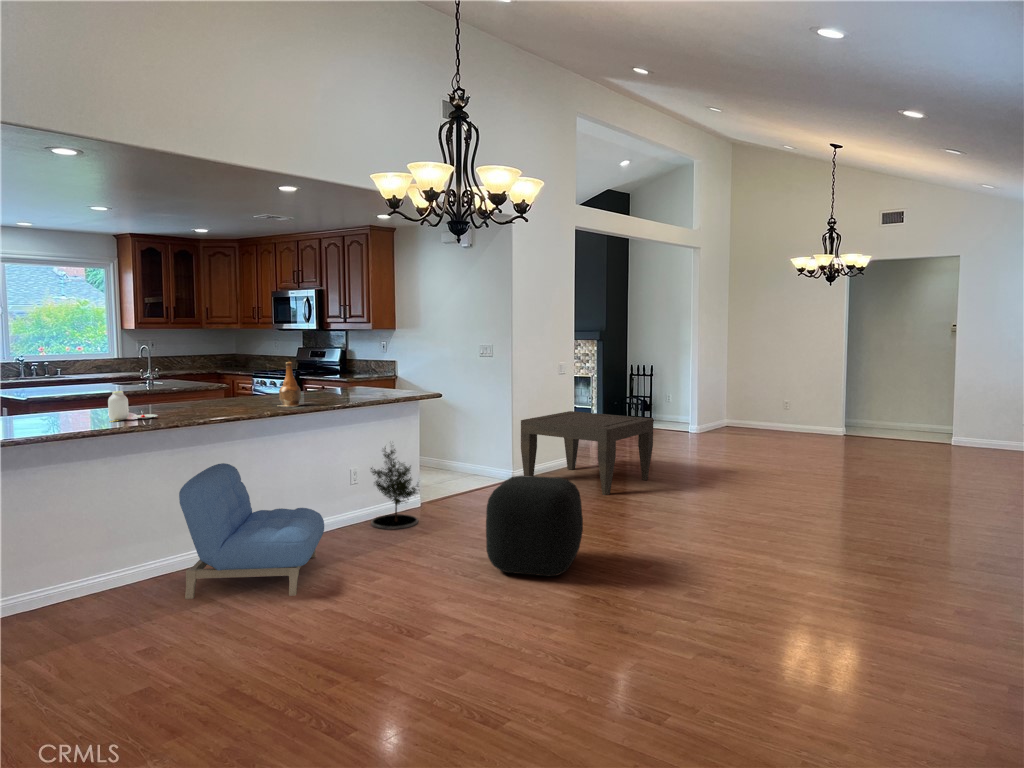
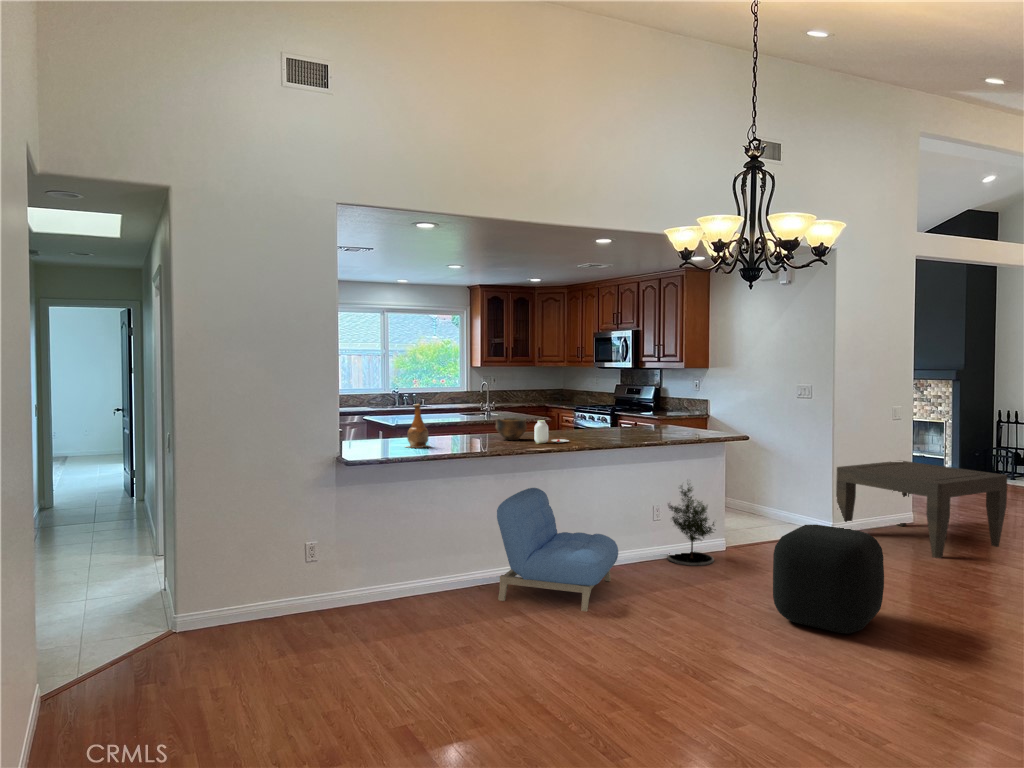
bottle: present [279,362,302,407] -> present [407,404,428,448]
bowl: none [167,384,208,410] -> present [495,418,527,440]
jar: present [108,392,157,422] -> present [534,420,569,444]

